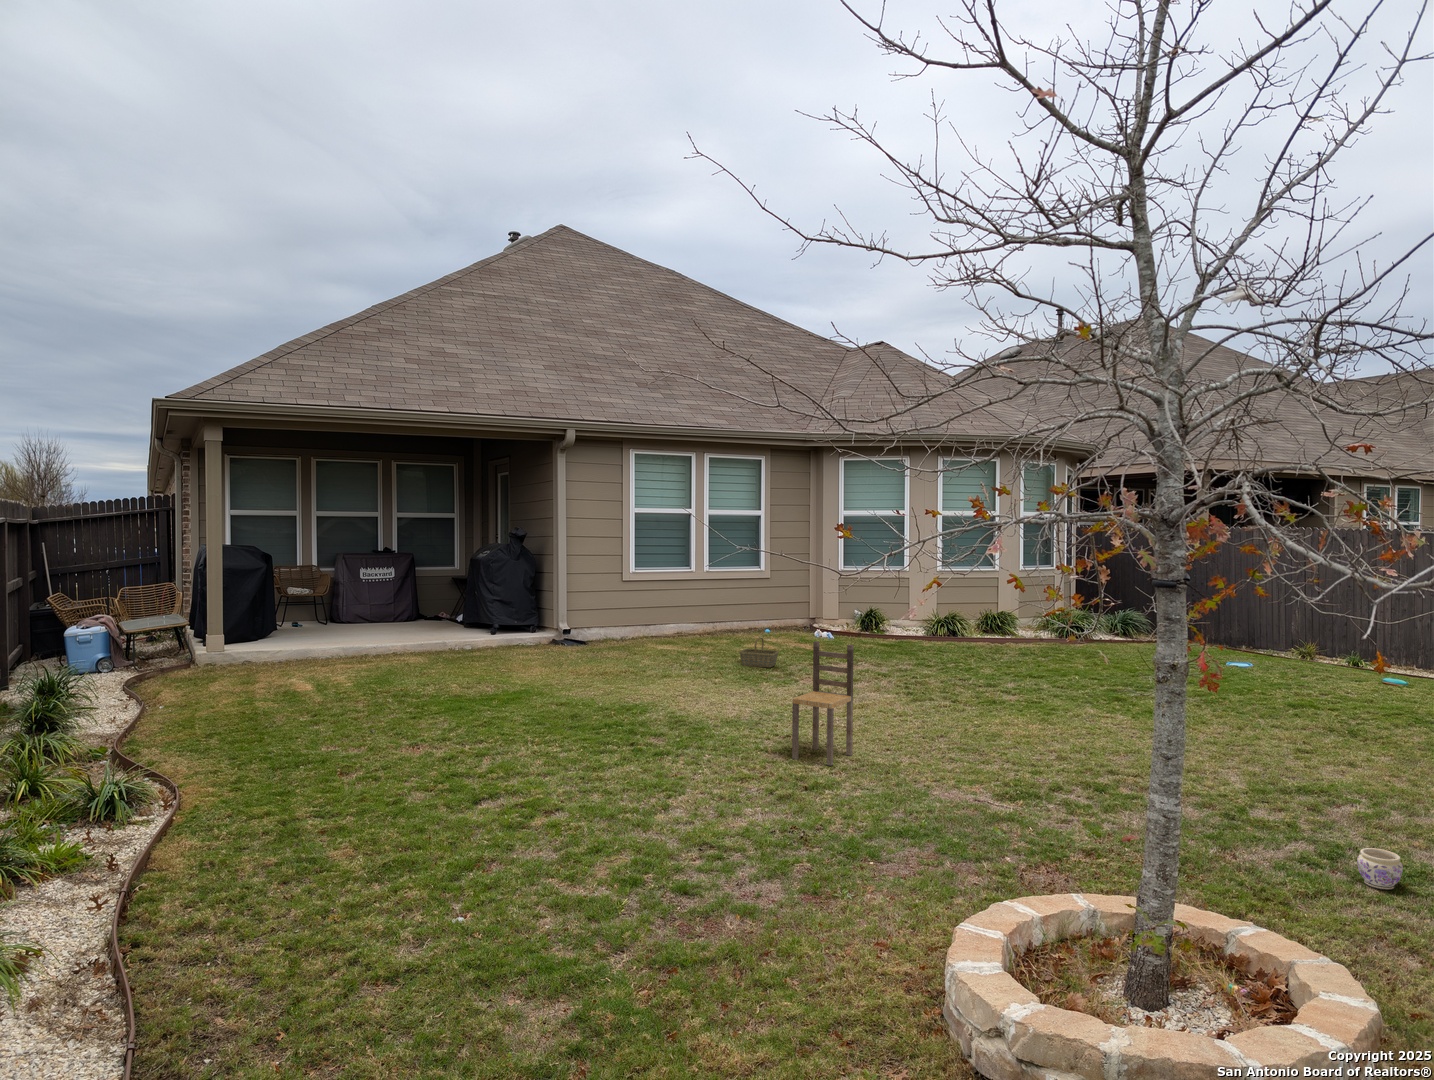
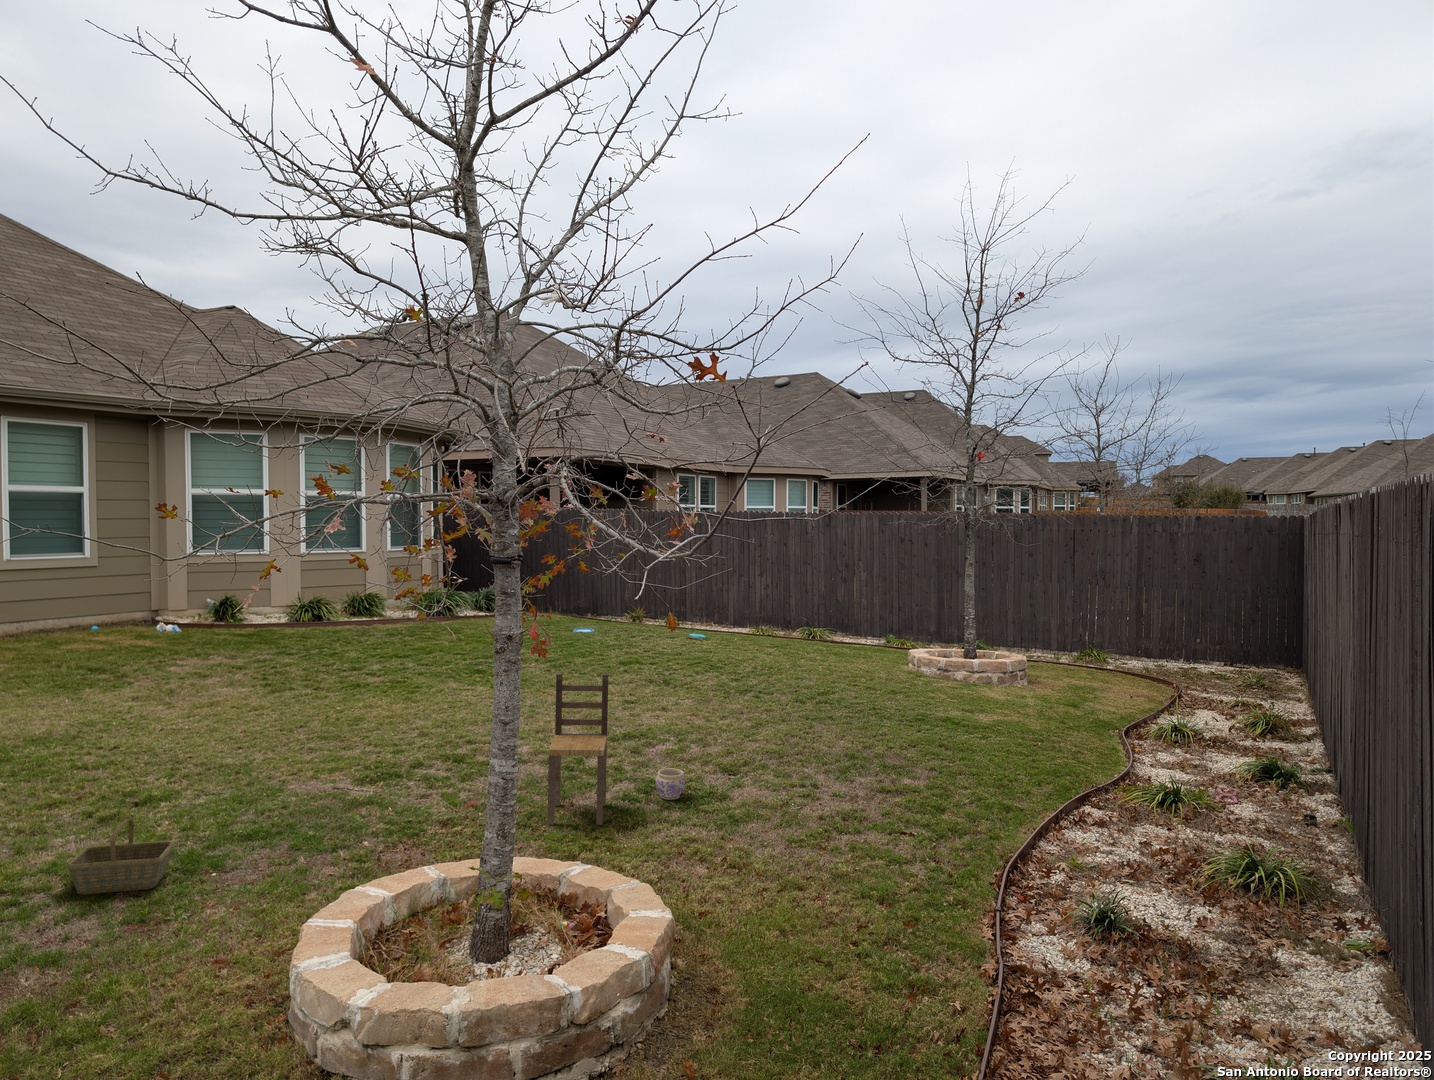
basket: present [739,638,779,668] -> present [67,819,174,895]
chair: present [792,641,854,766] -> present [548,673,608,825]

